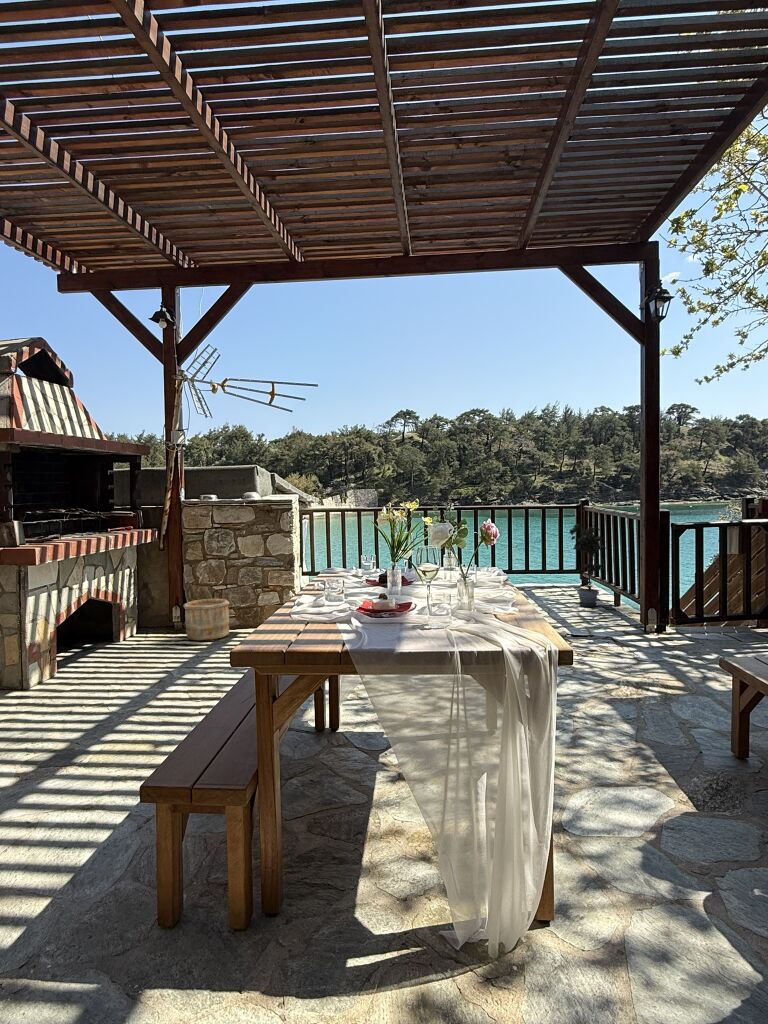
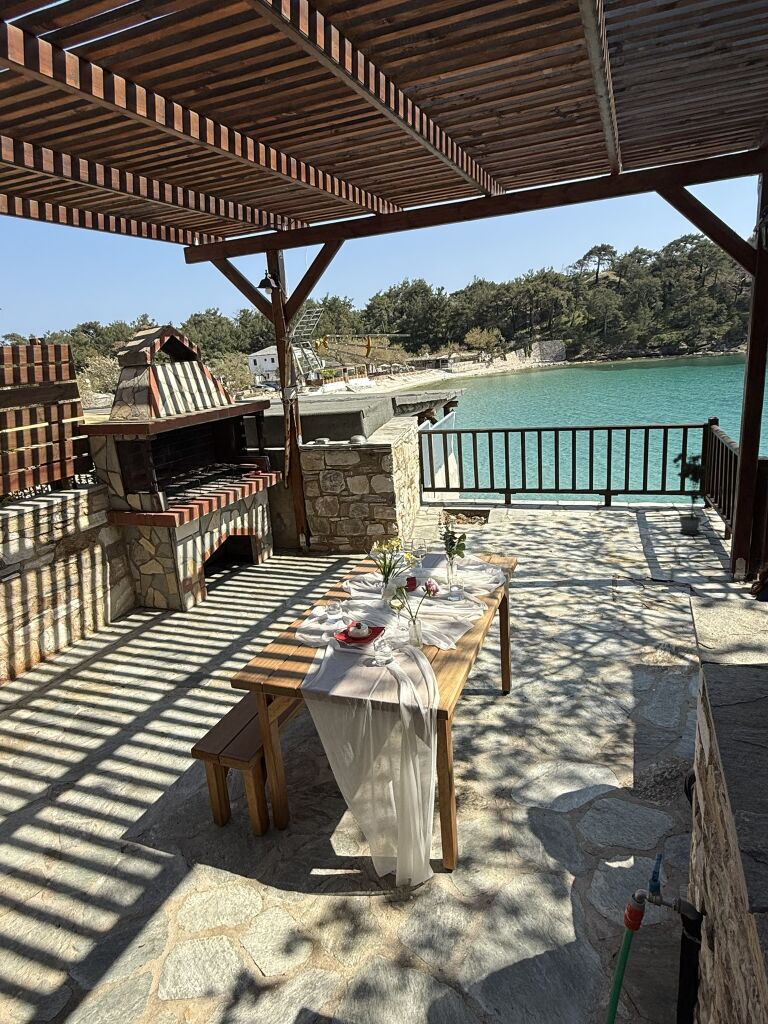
wooden bucket: present [183,599,229,640] -> none [305,528,343,565]

